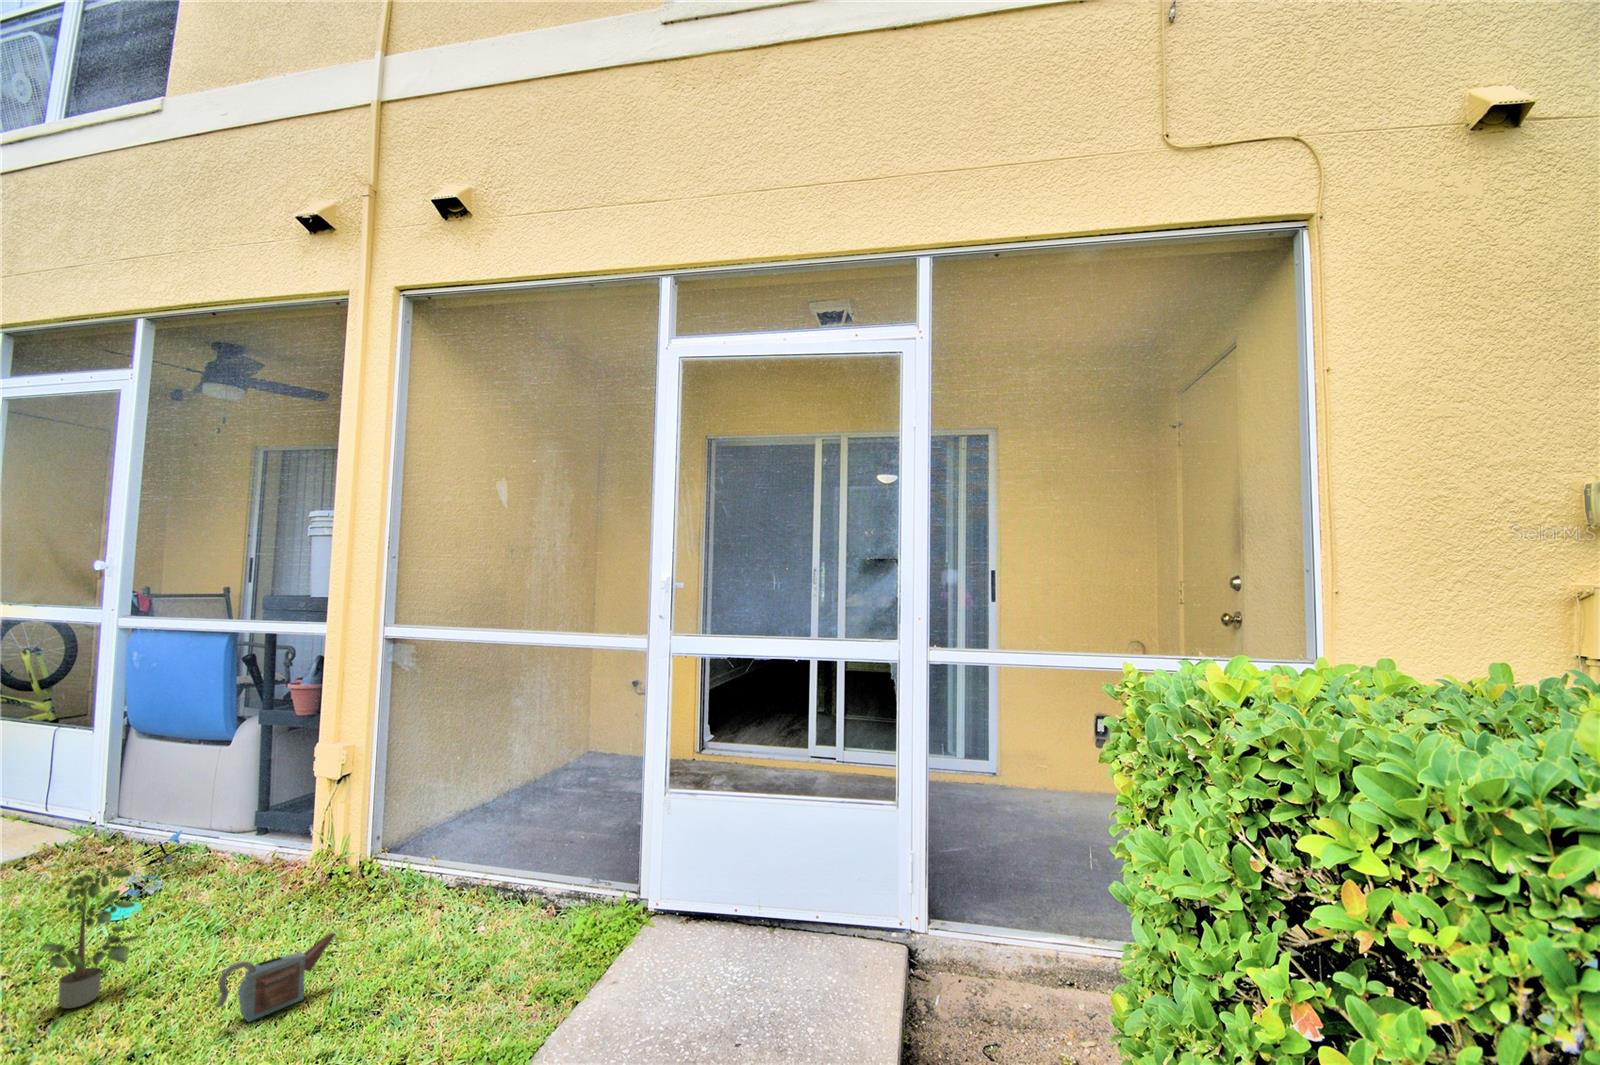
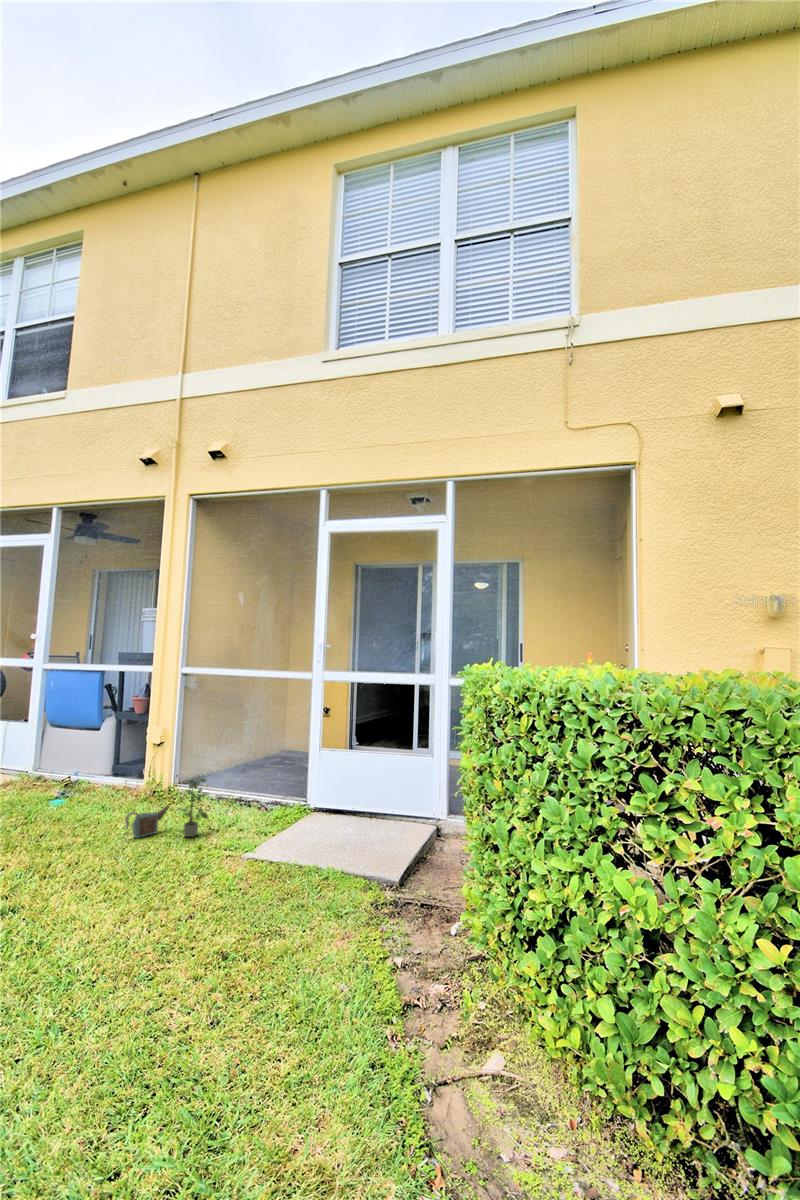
potted plant: present [42,863,141,1008] -> present [180,777,209,837]

